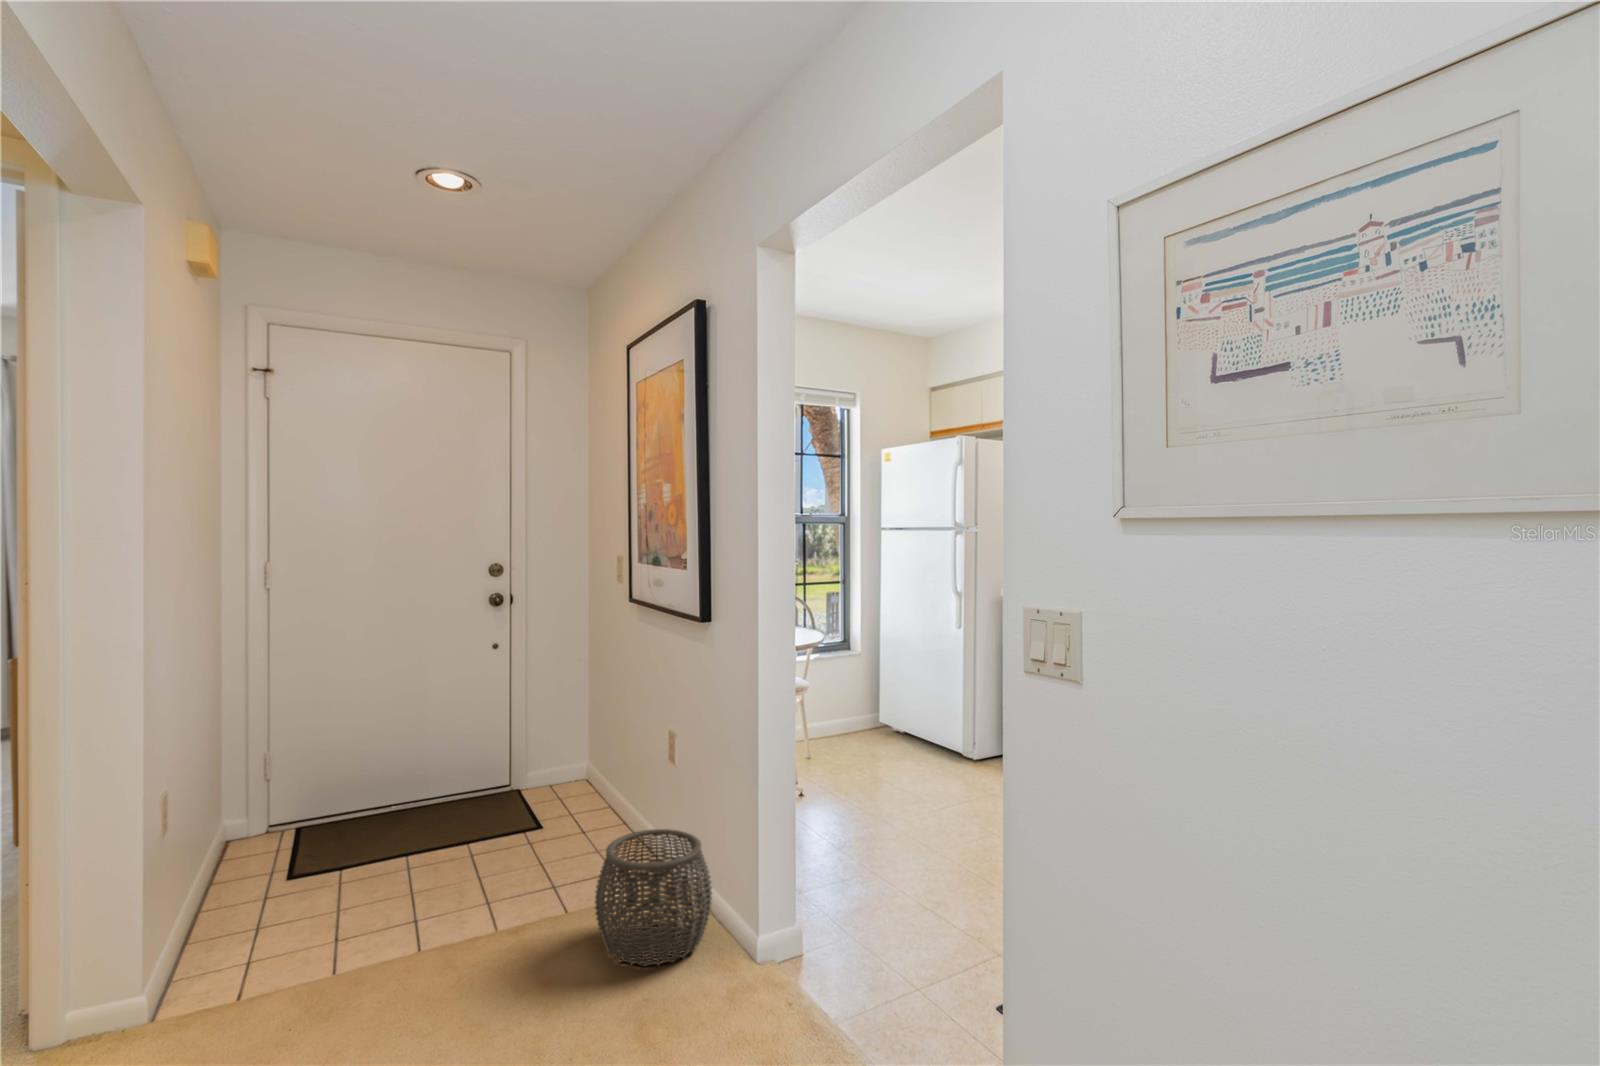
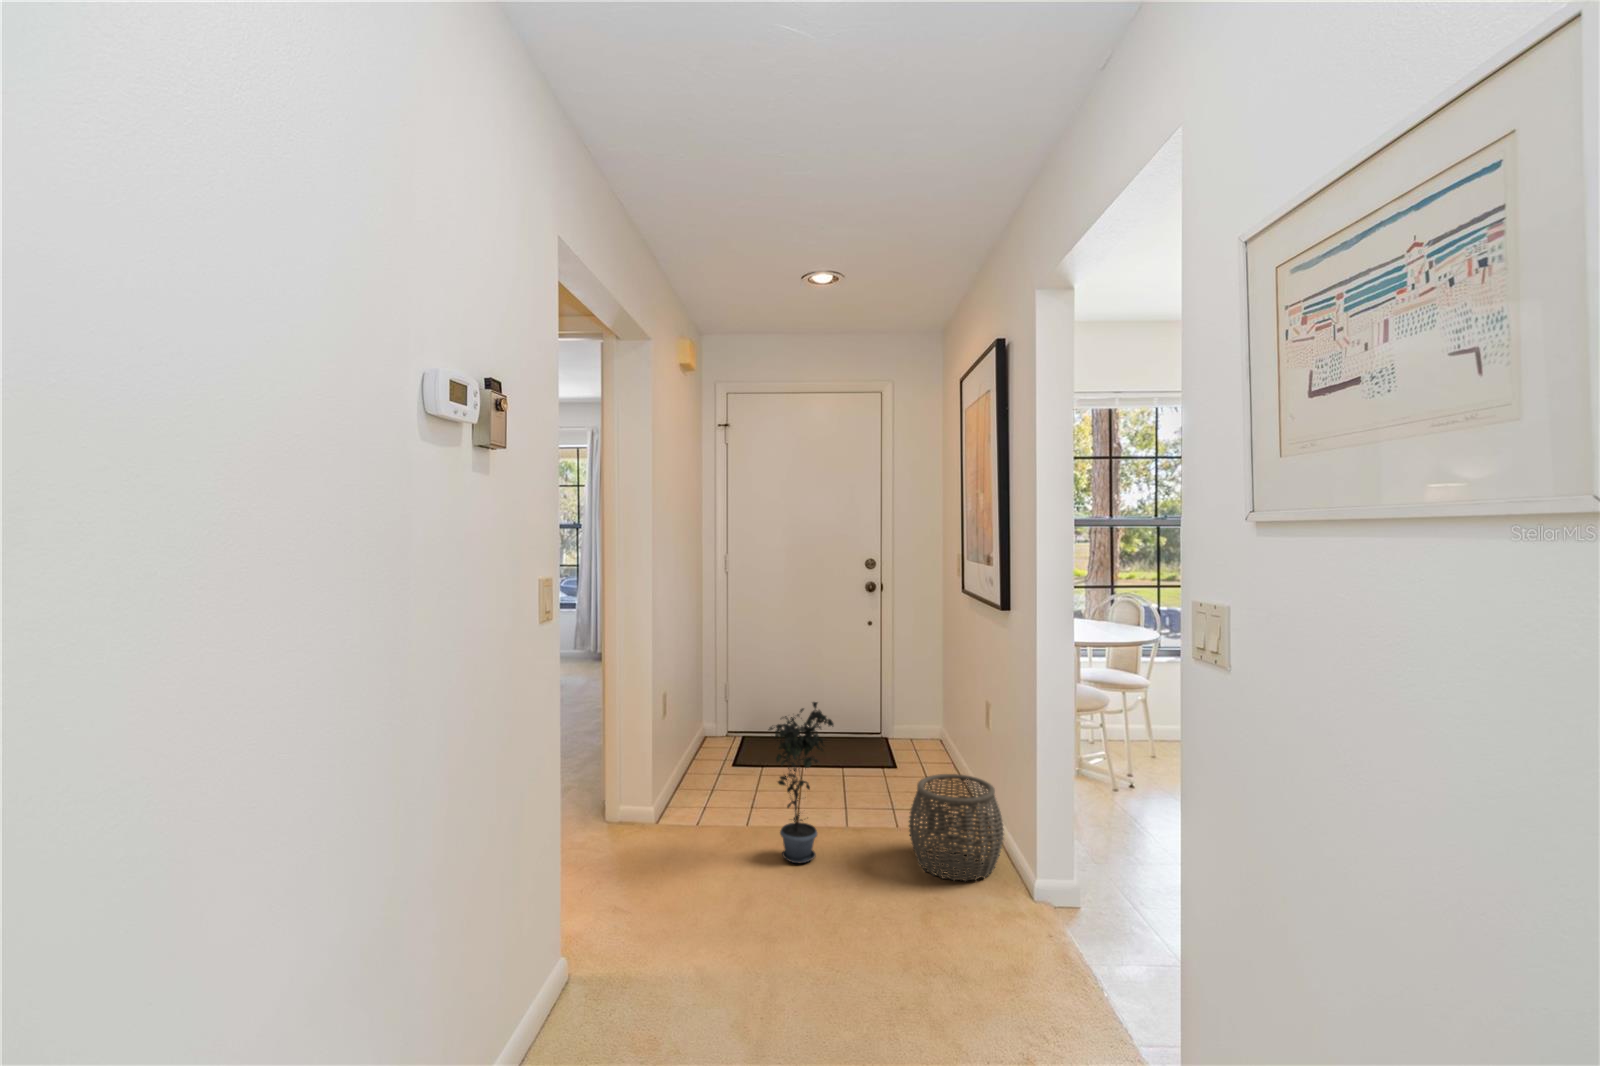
potted plant: none [392,766,494,999] -> present [768,702,834,863]

